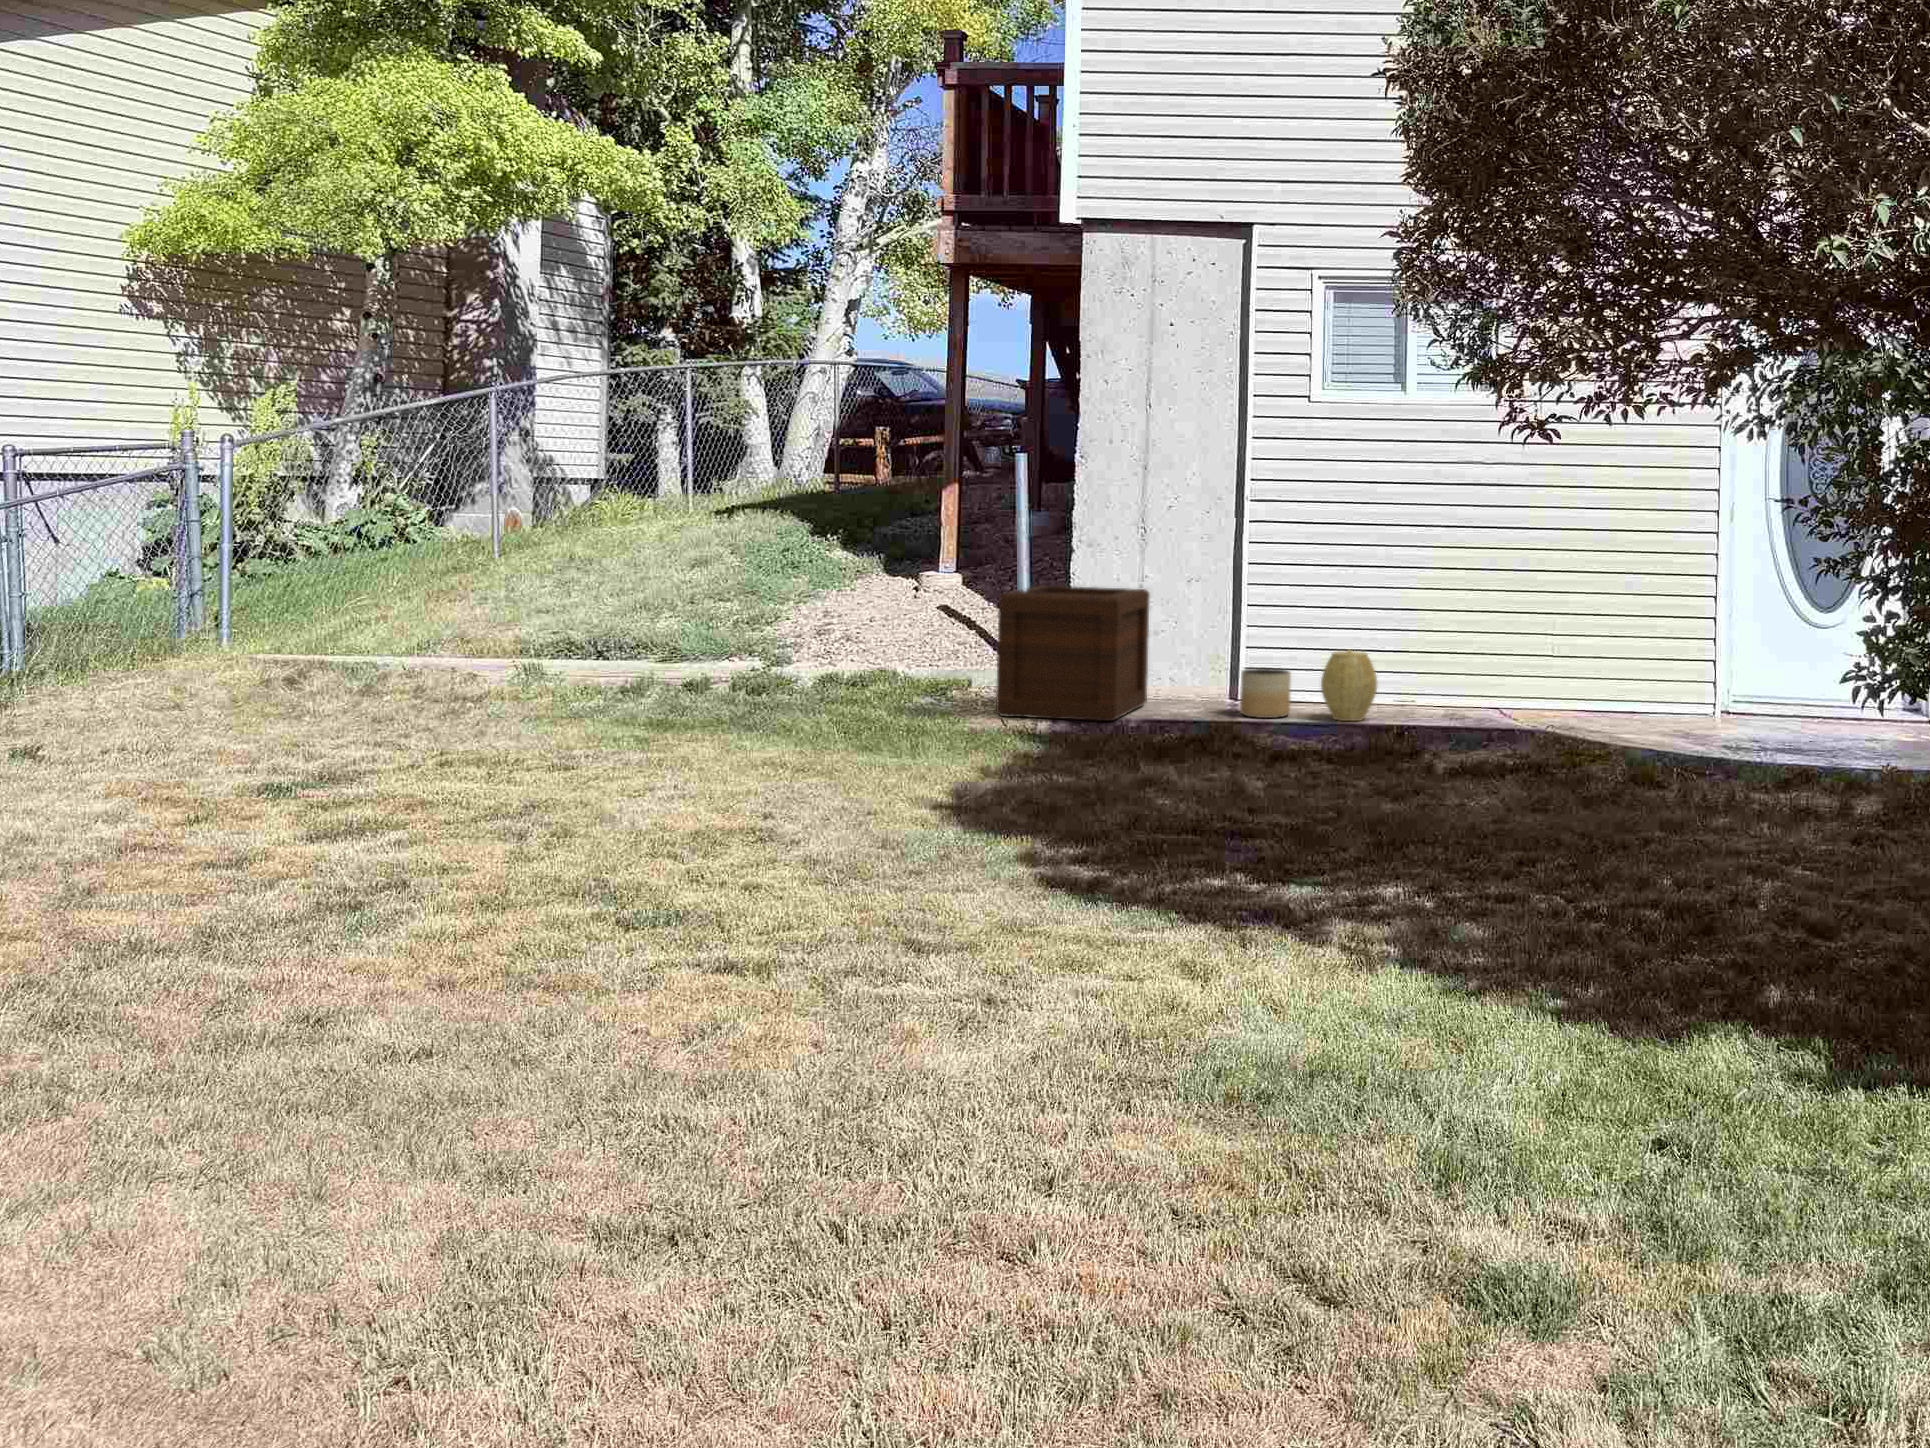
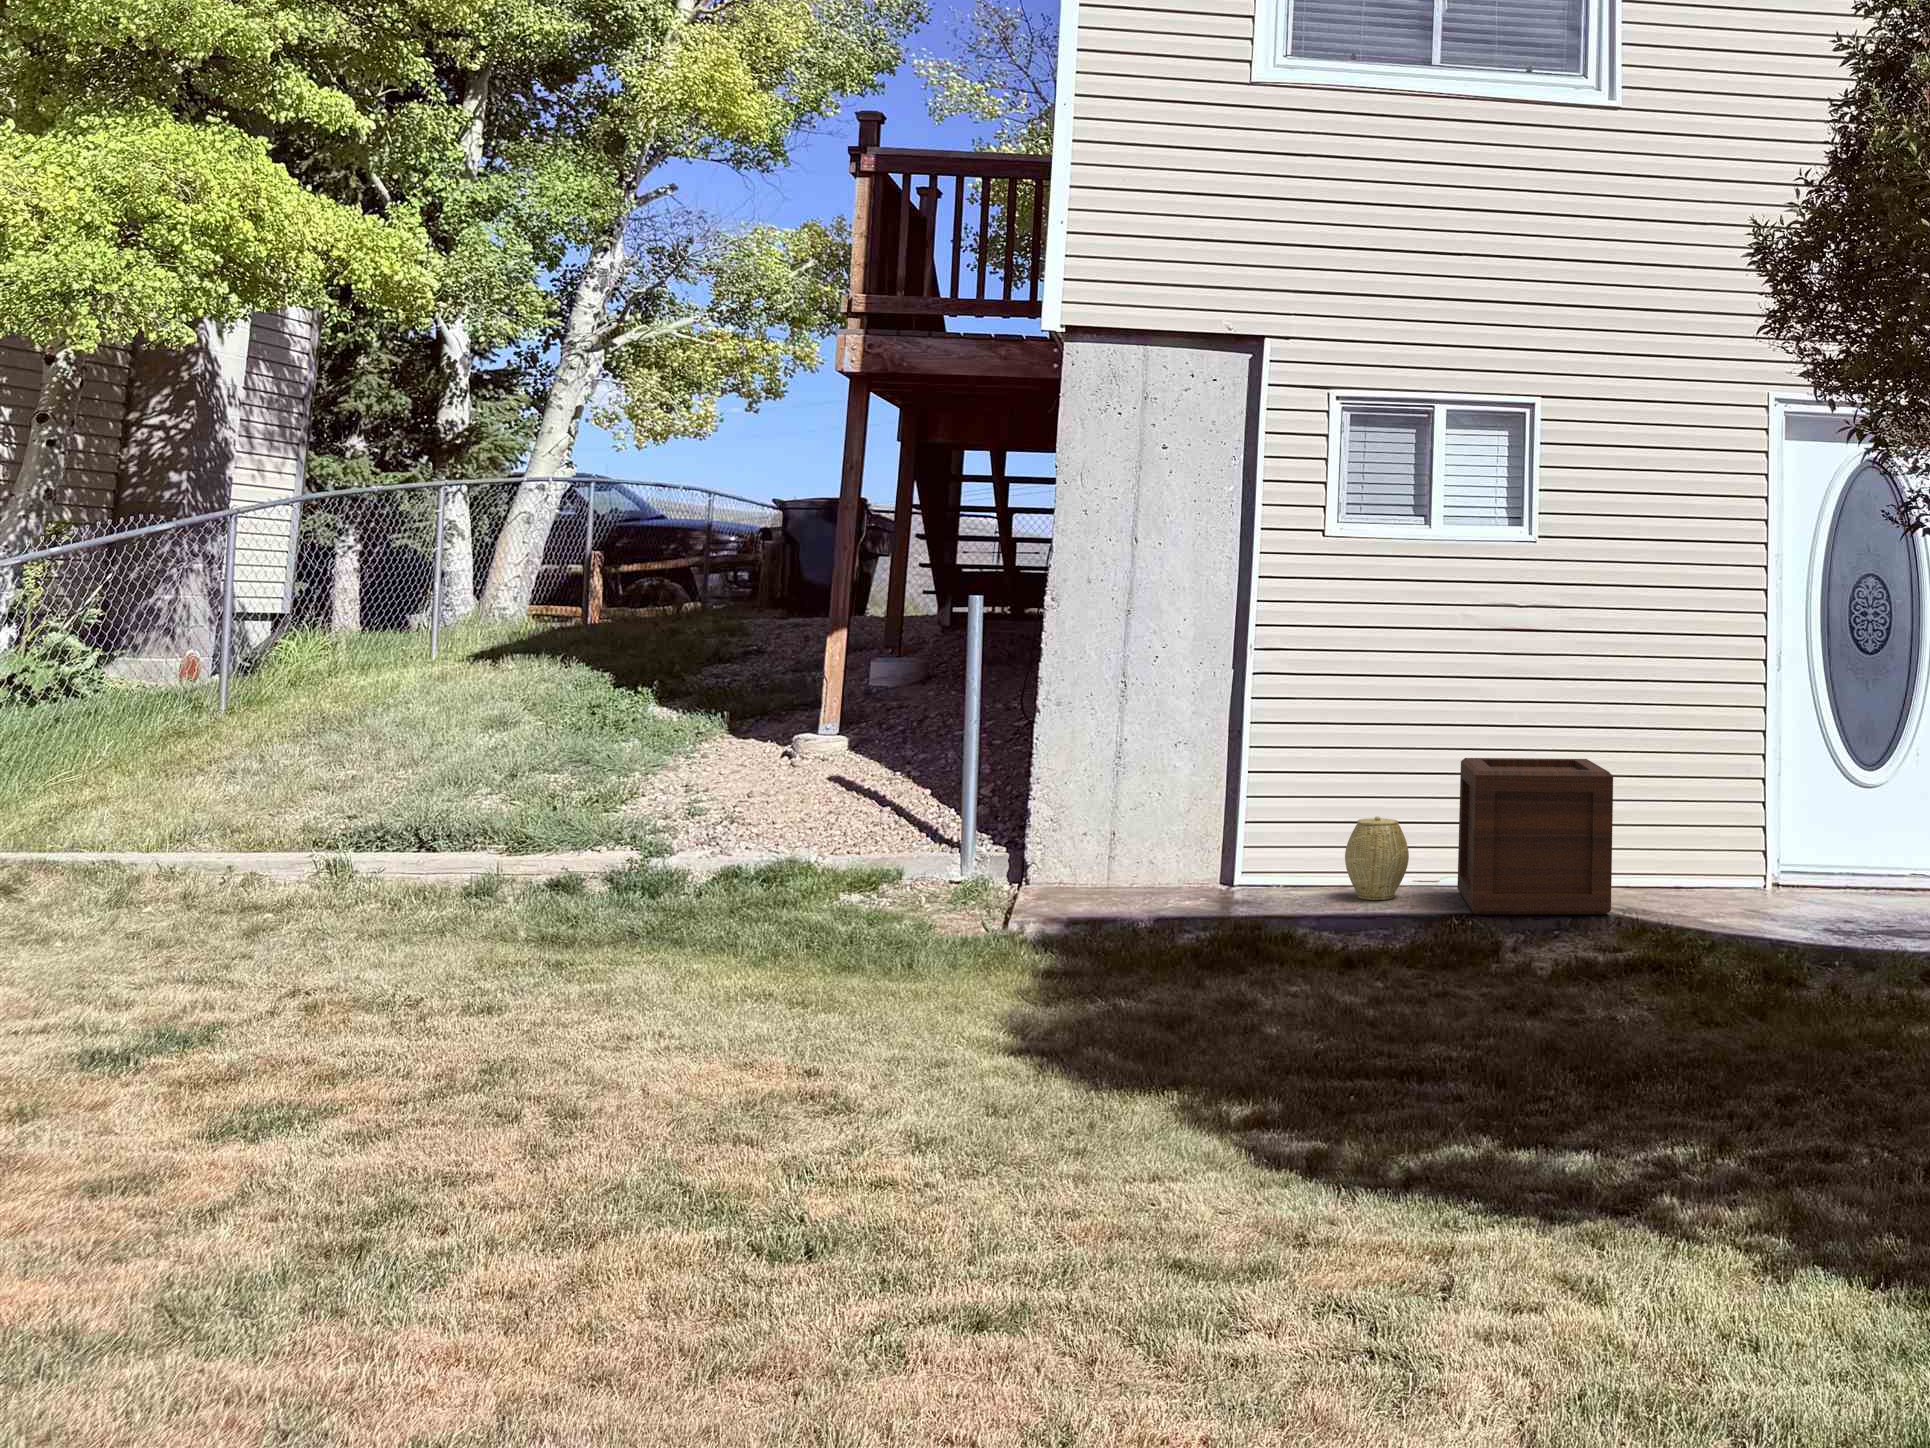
wooden crate: present [996,586,1150,721] -> present [1457,758,1613,915]
planter: present [1240,668,1291,718] -> none [1251,841,1310,900]

